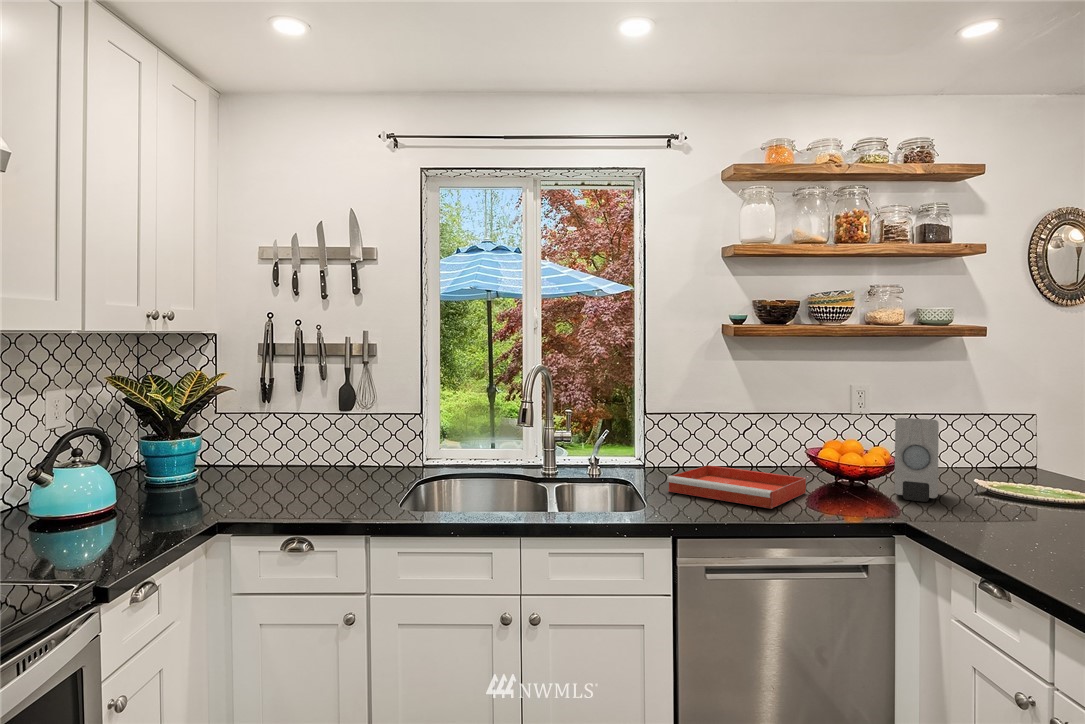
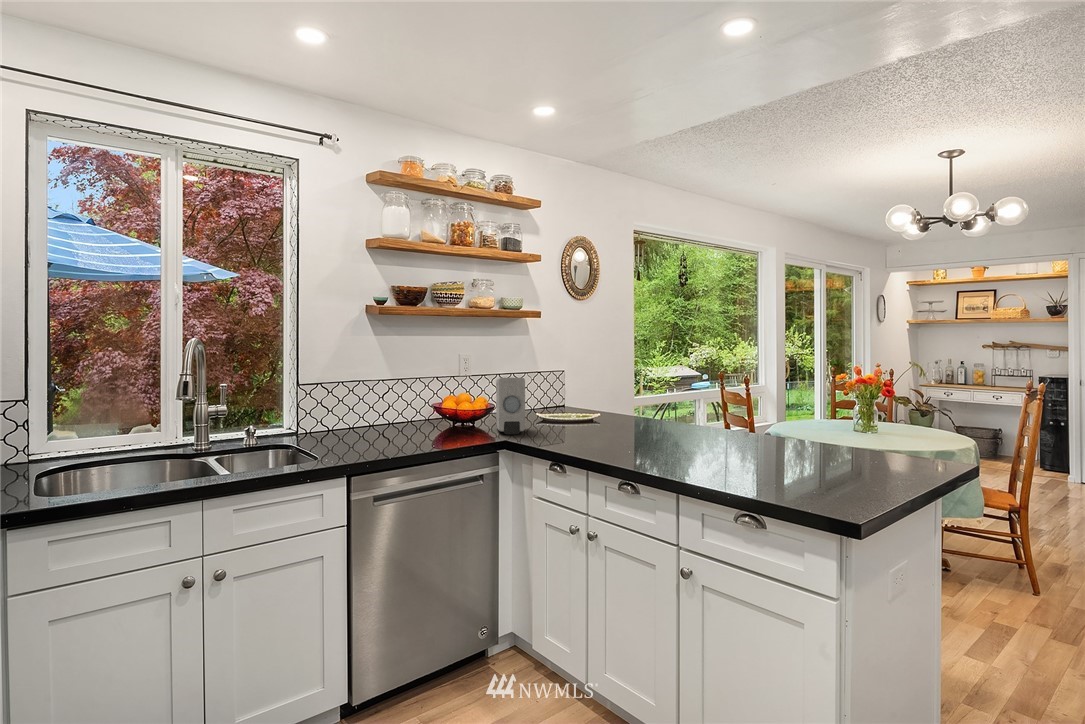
tray: present [667,465,806,508] -> none [337,424,442,451]

